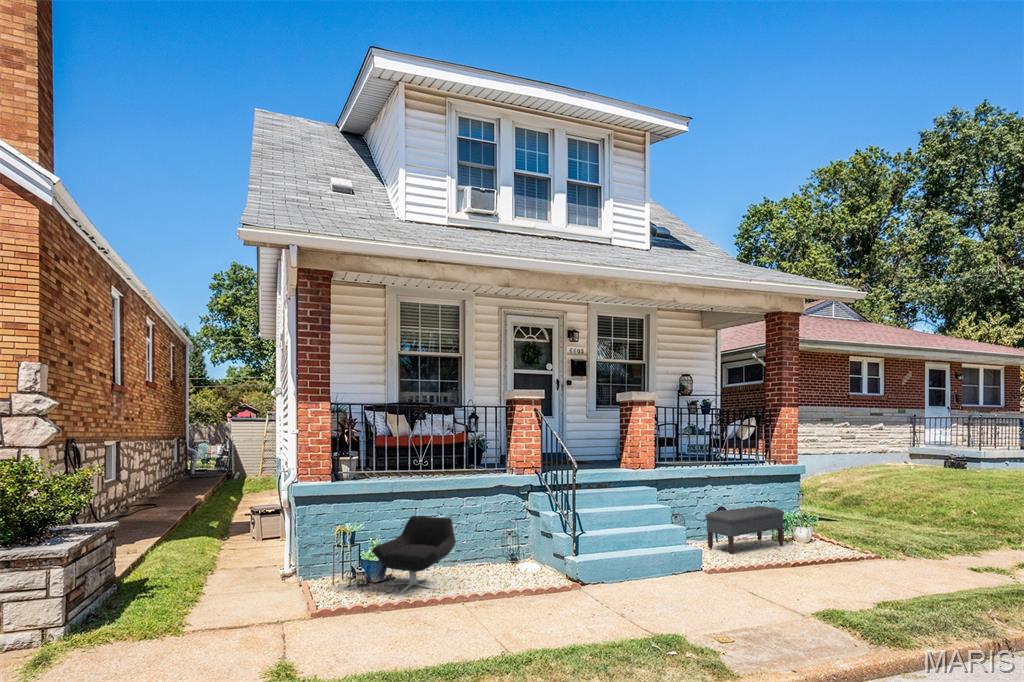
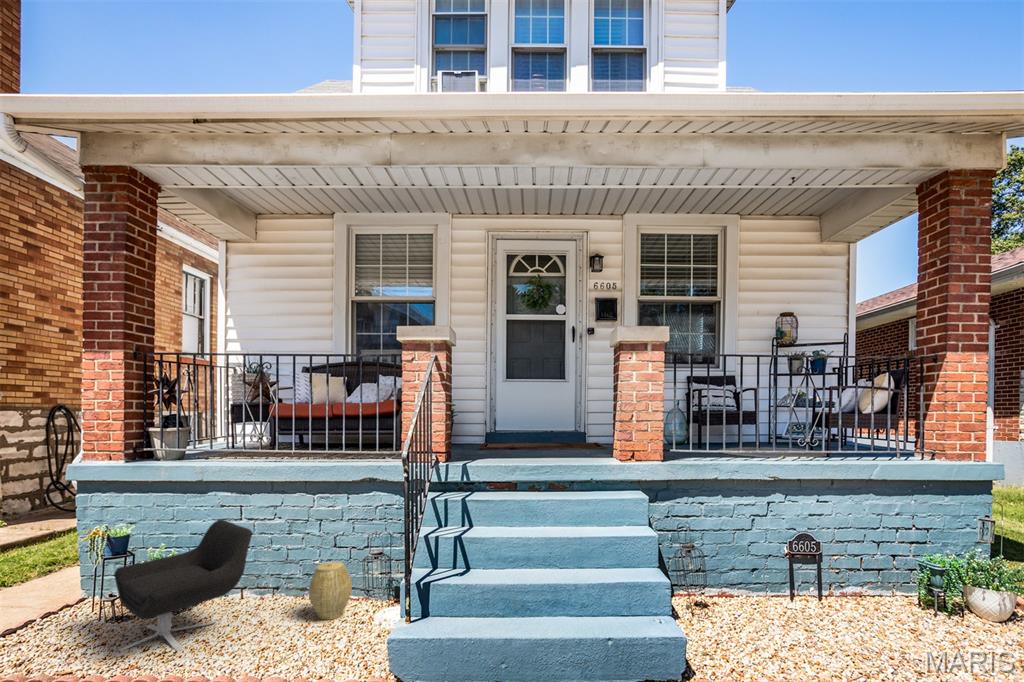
bench: present [705,506,784,554] -> none [763,536,940,634]
woven basket: none [475,538,500,572] -> present [309,562,352,620]

